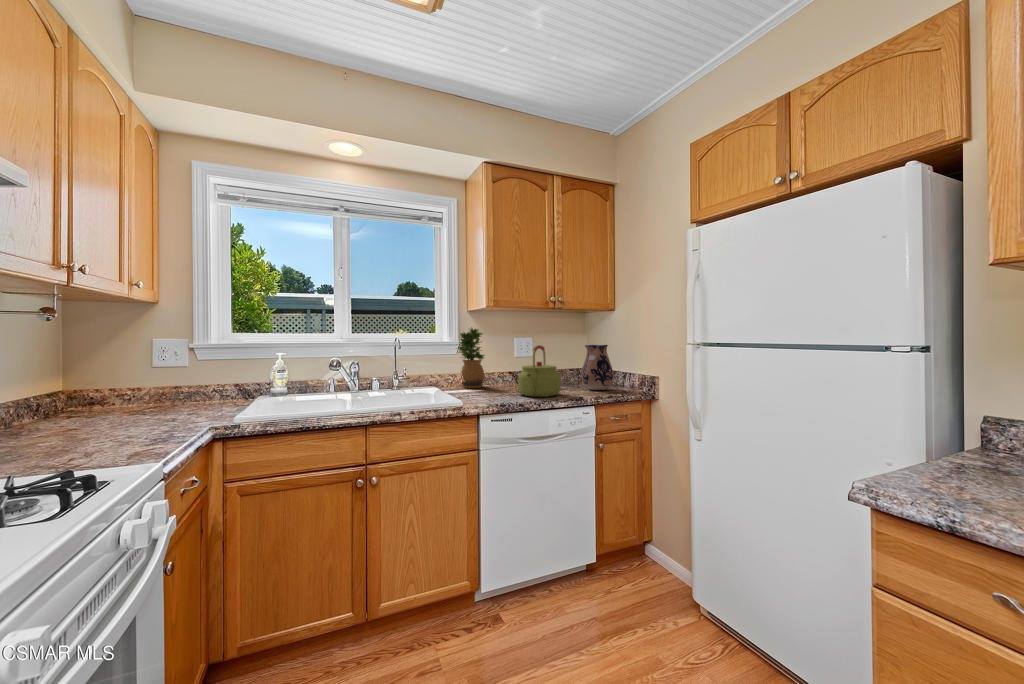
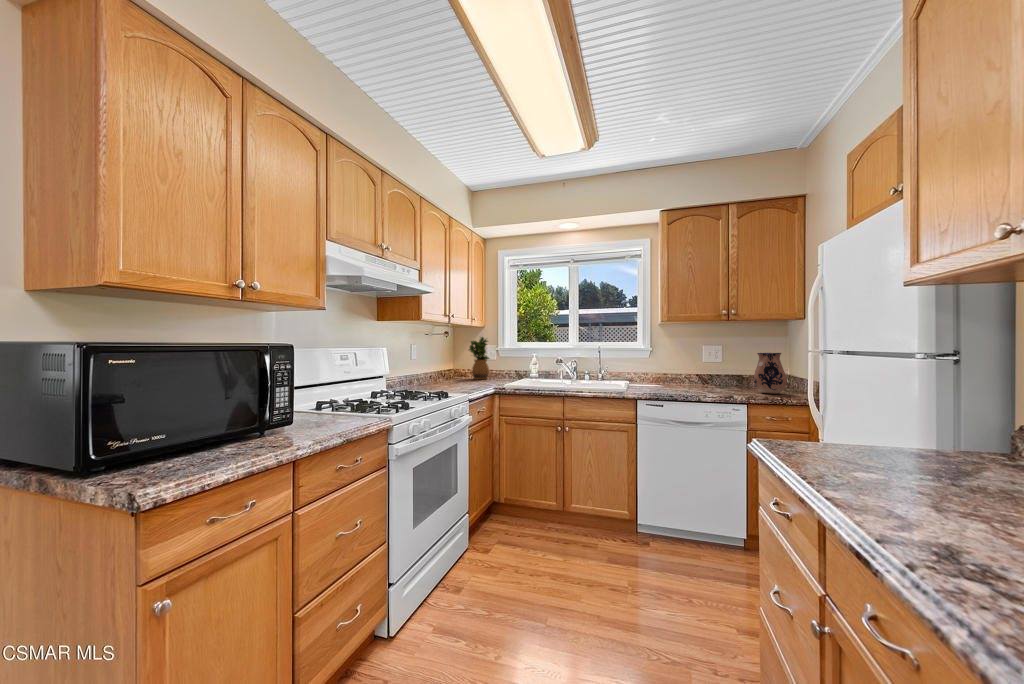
potted plant: present [457,328,485,388] -> present [469,337,489,379]
kettle: present [518,345,561,397] -> none [682,352,721,393]

